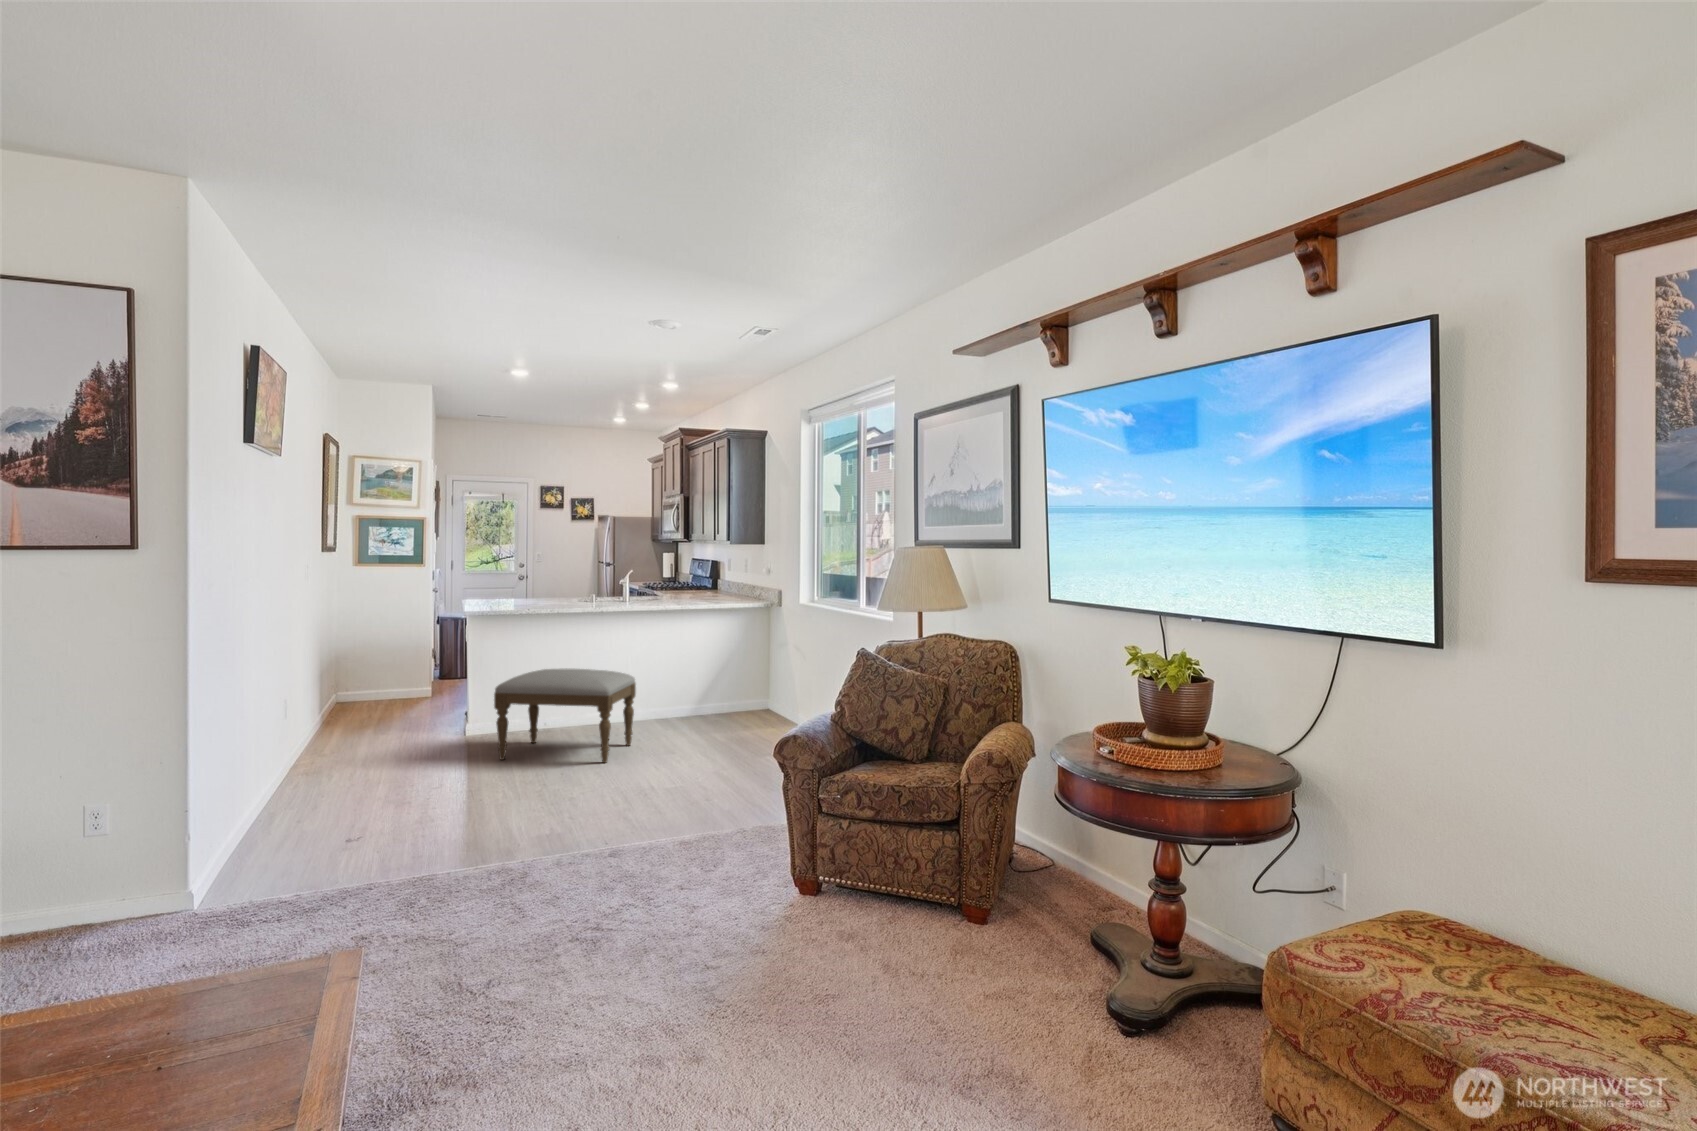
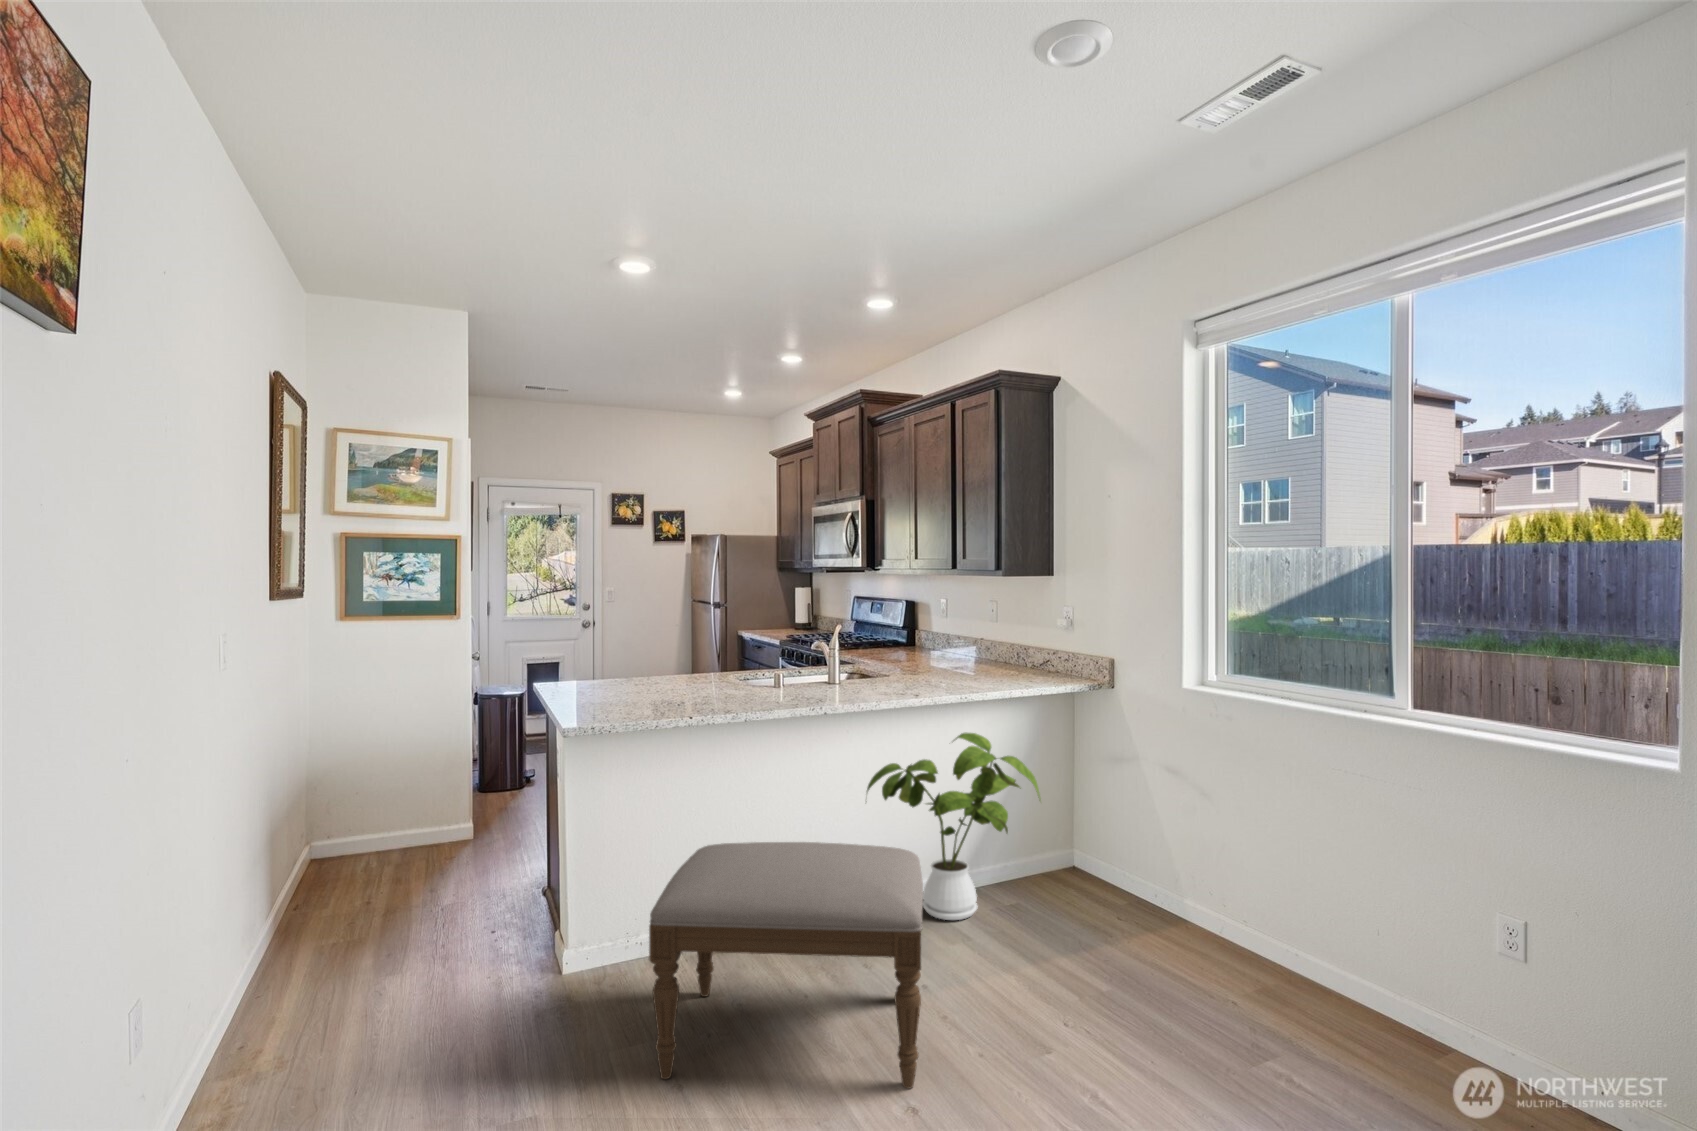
house plant: none [637,627,727,726] -> present [867,733,1040,920]

